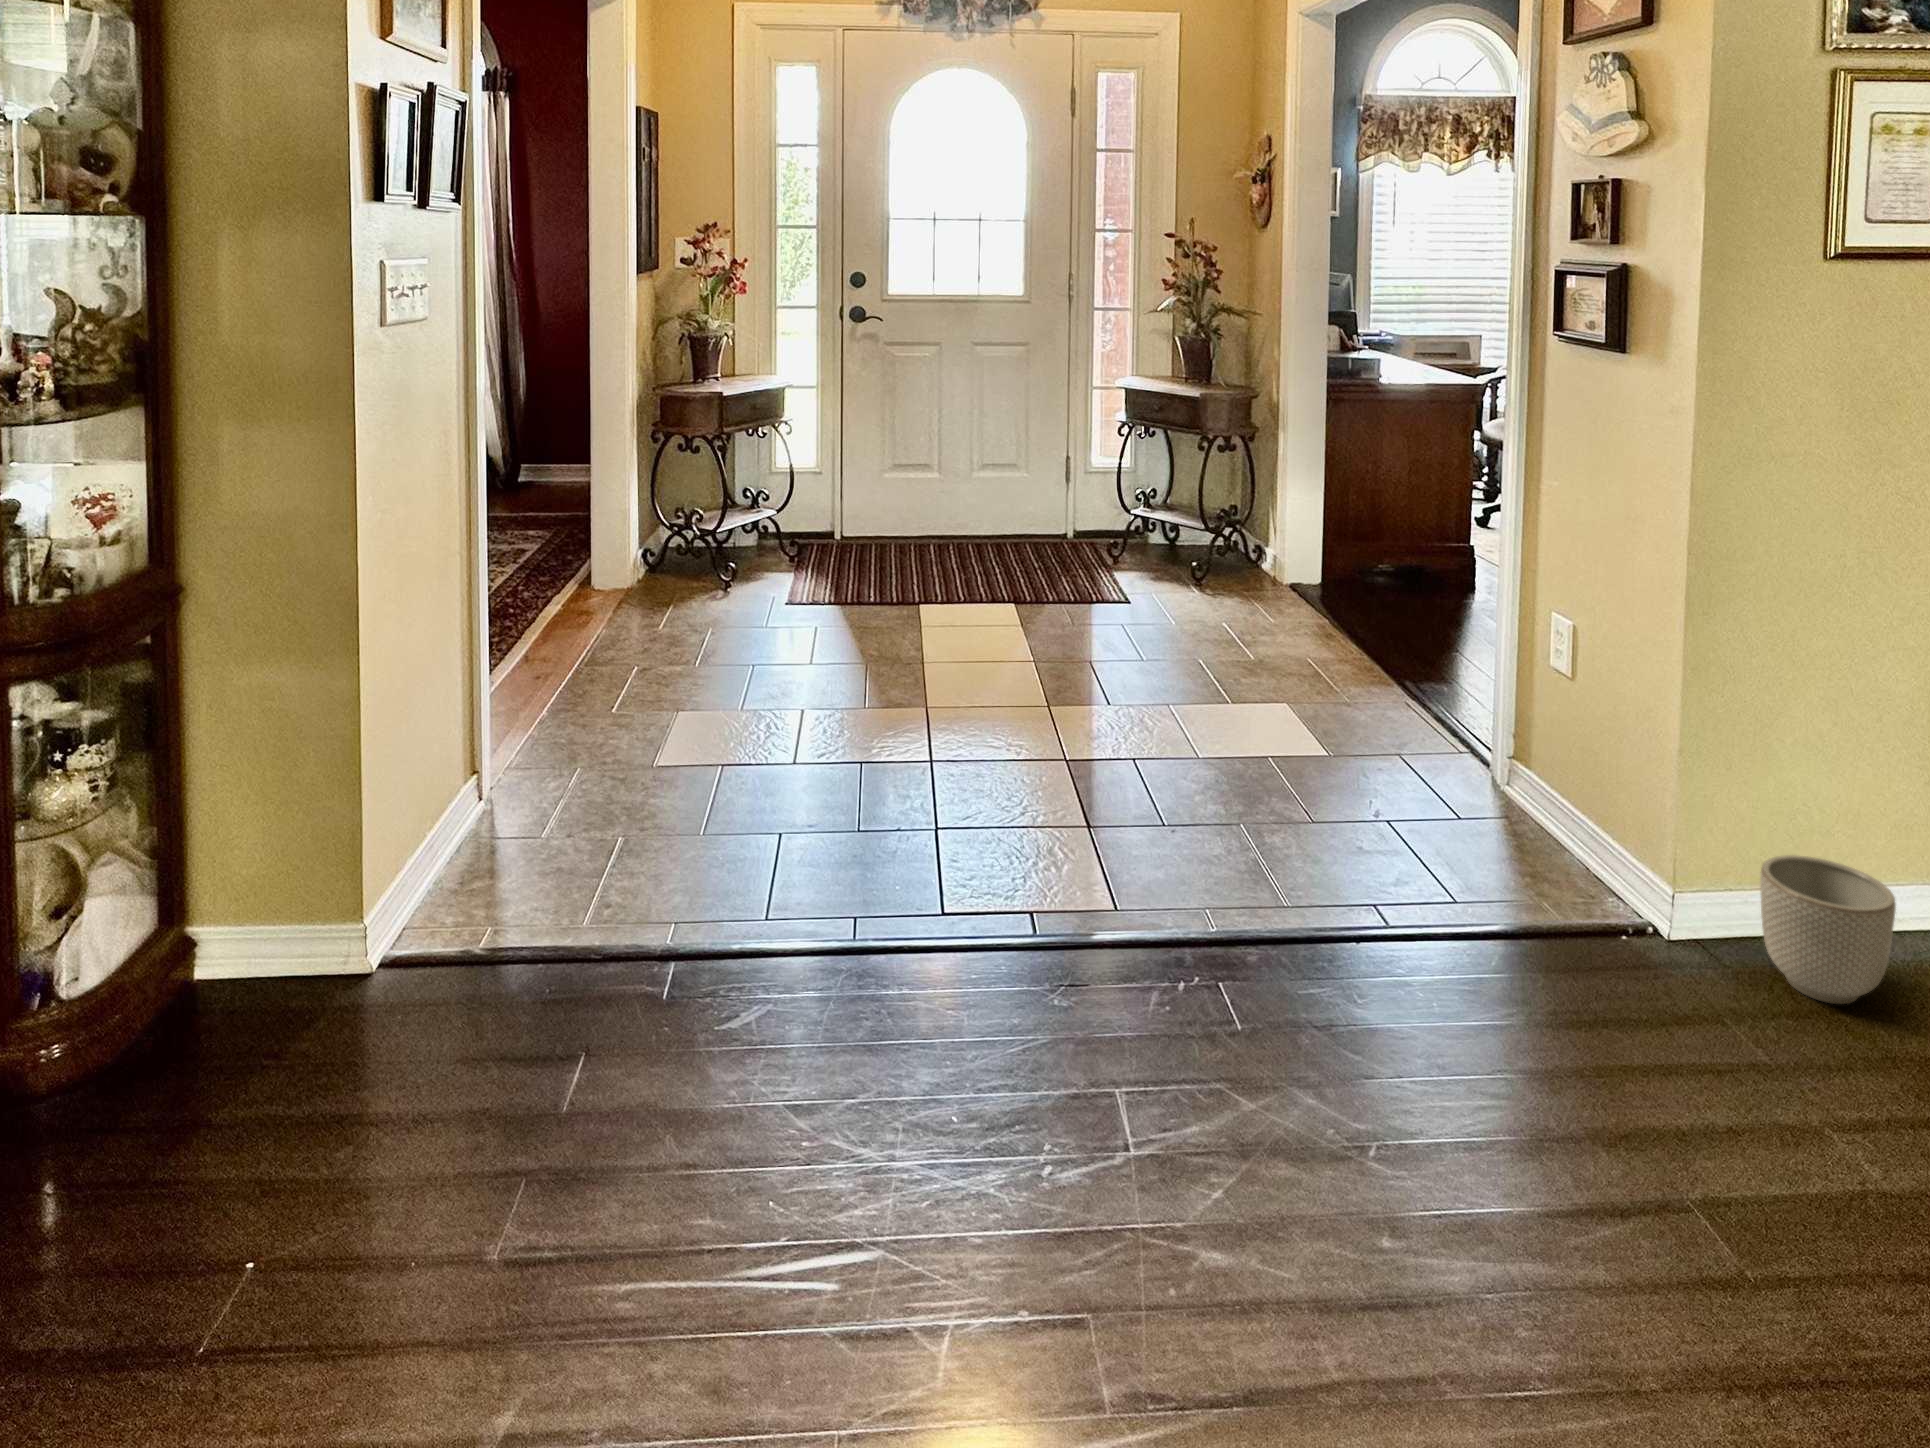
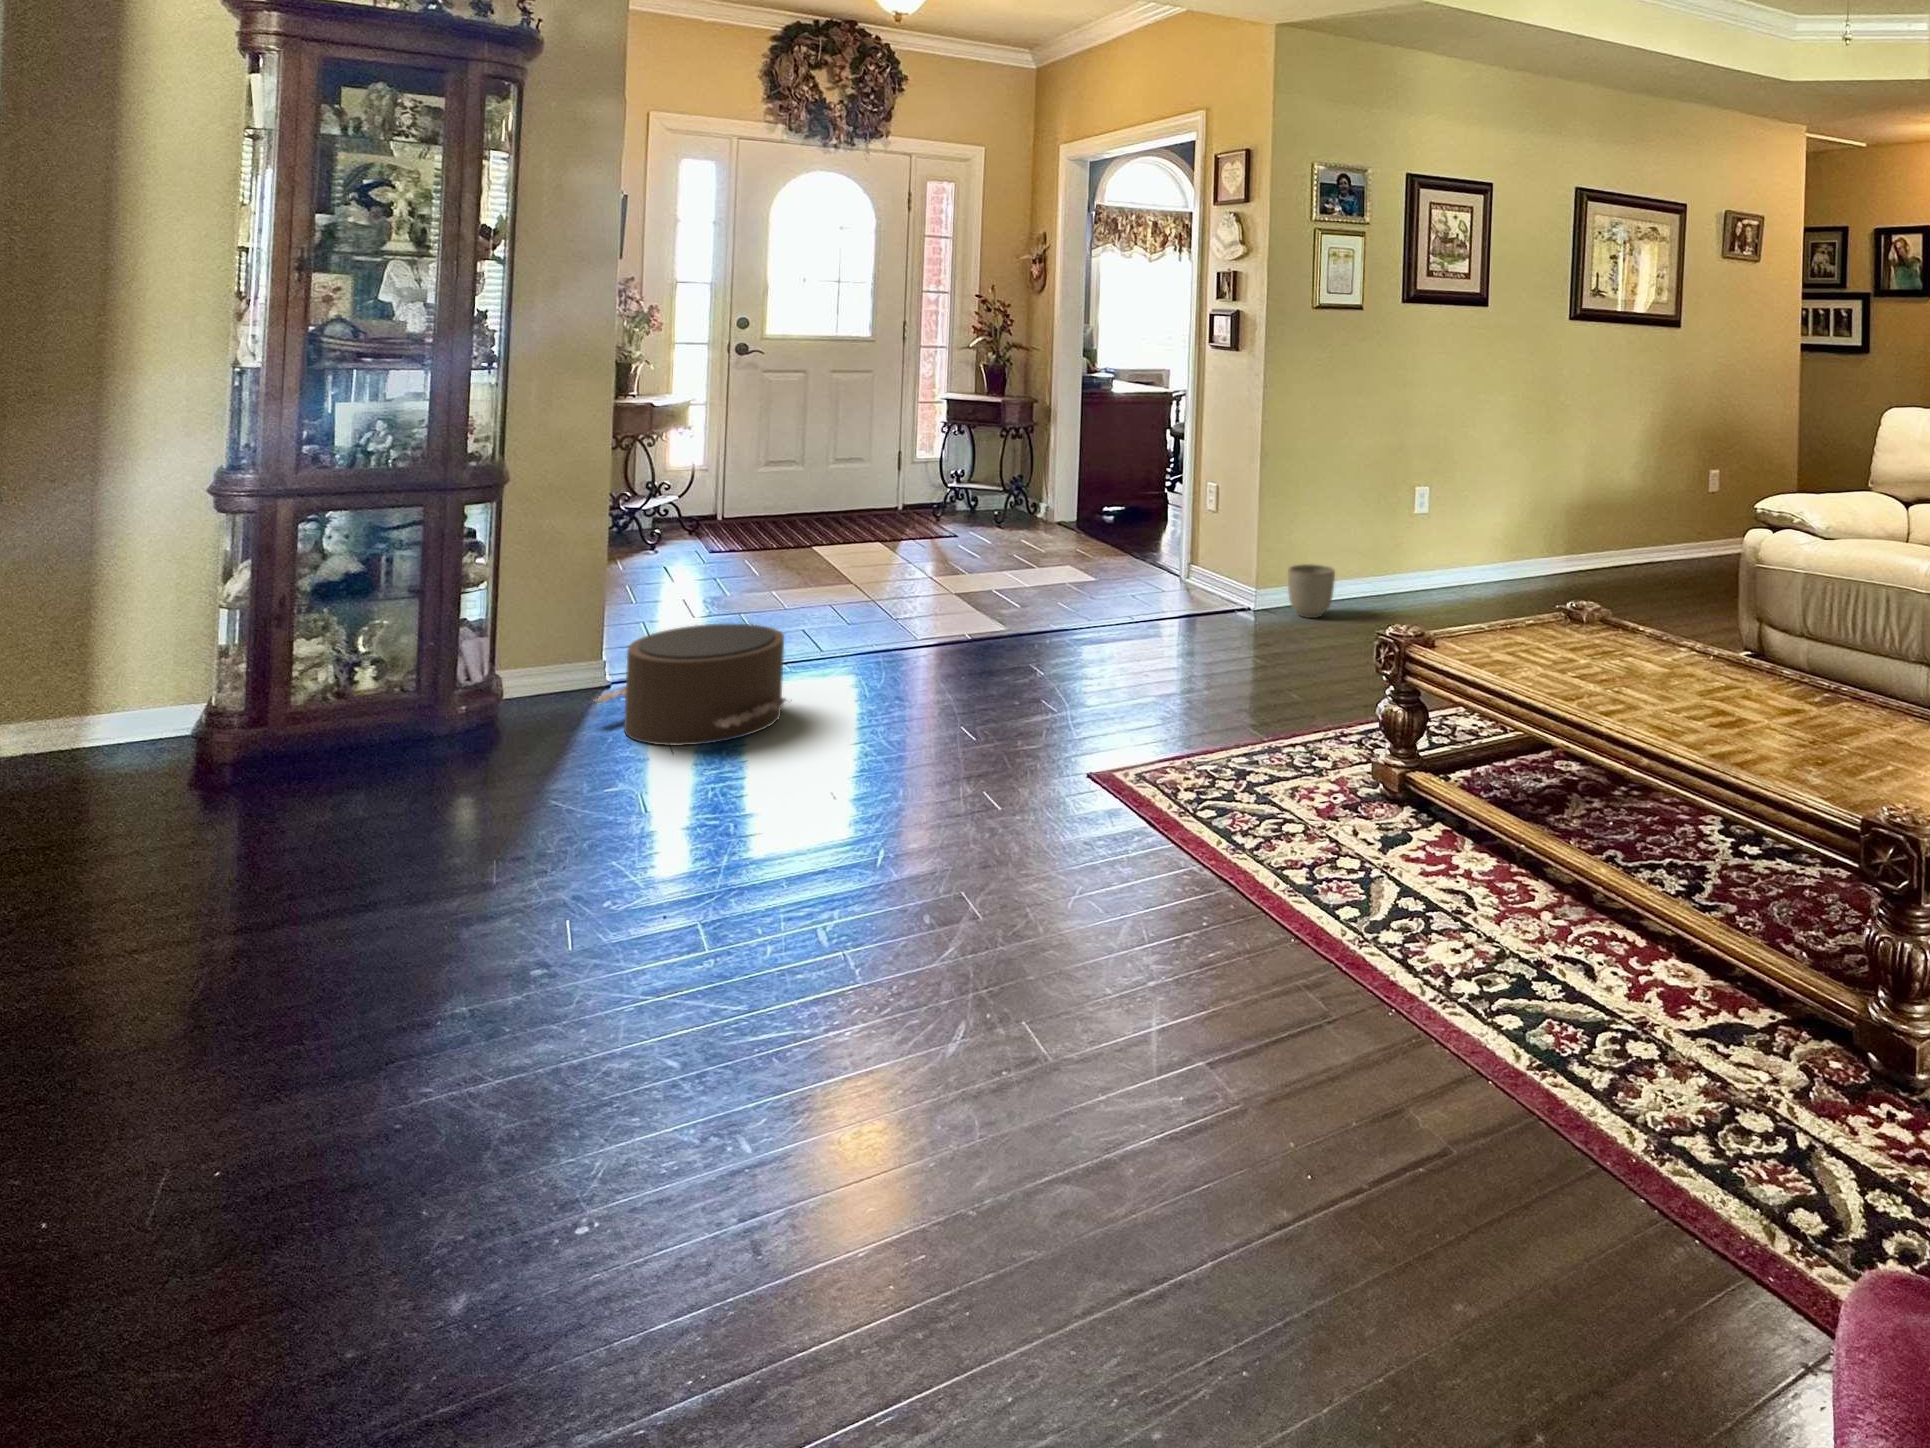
pouf: none [218,919,555,1289] -> present [593,624,787,746]

